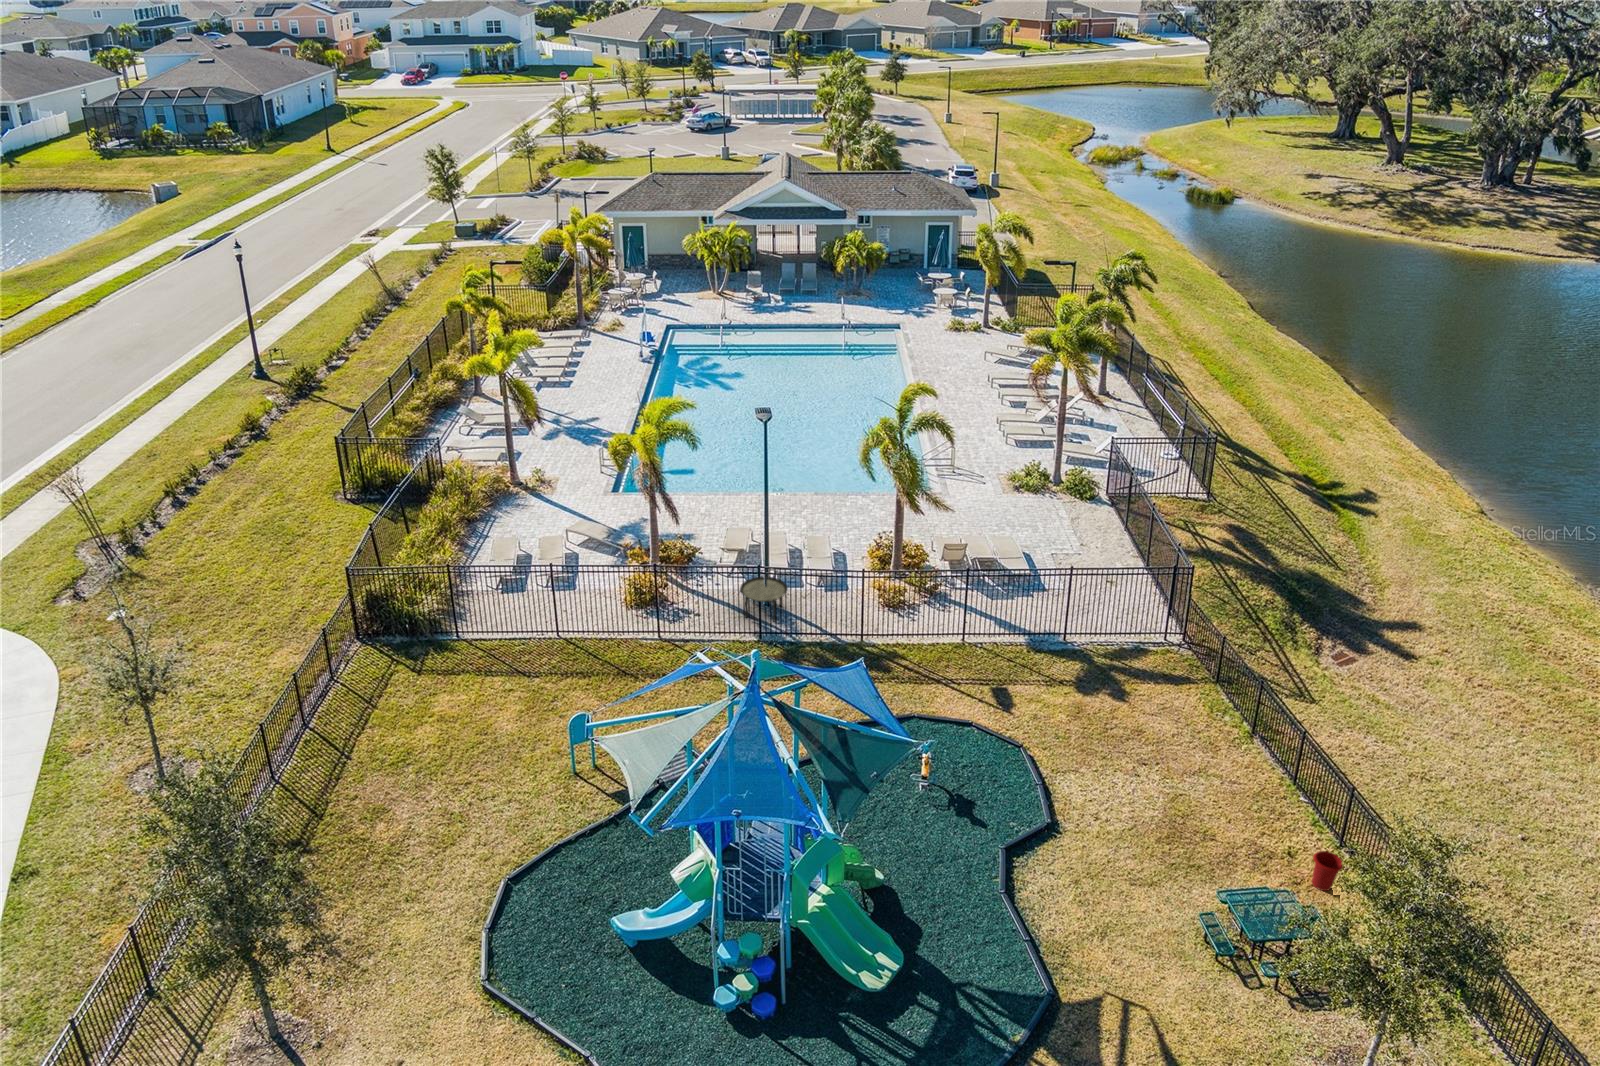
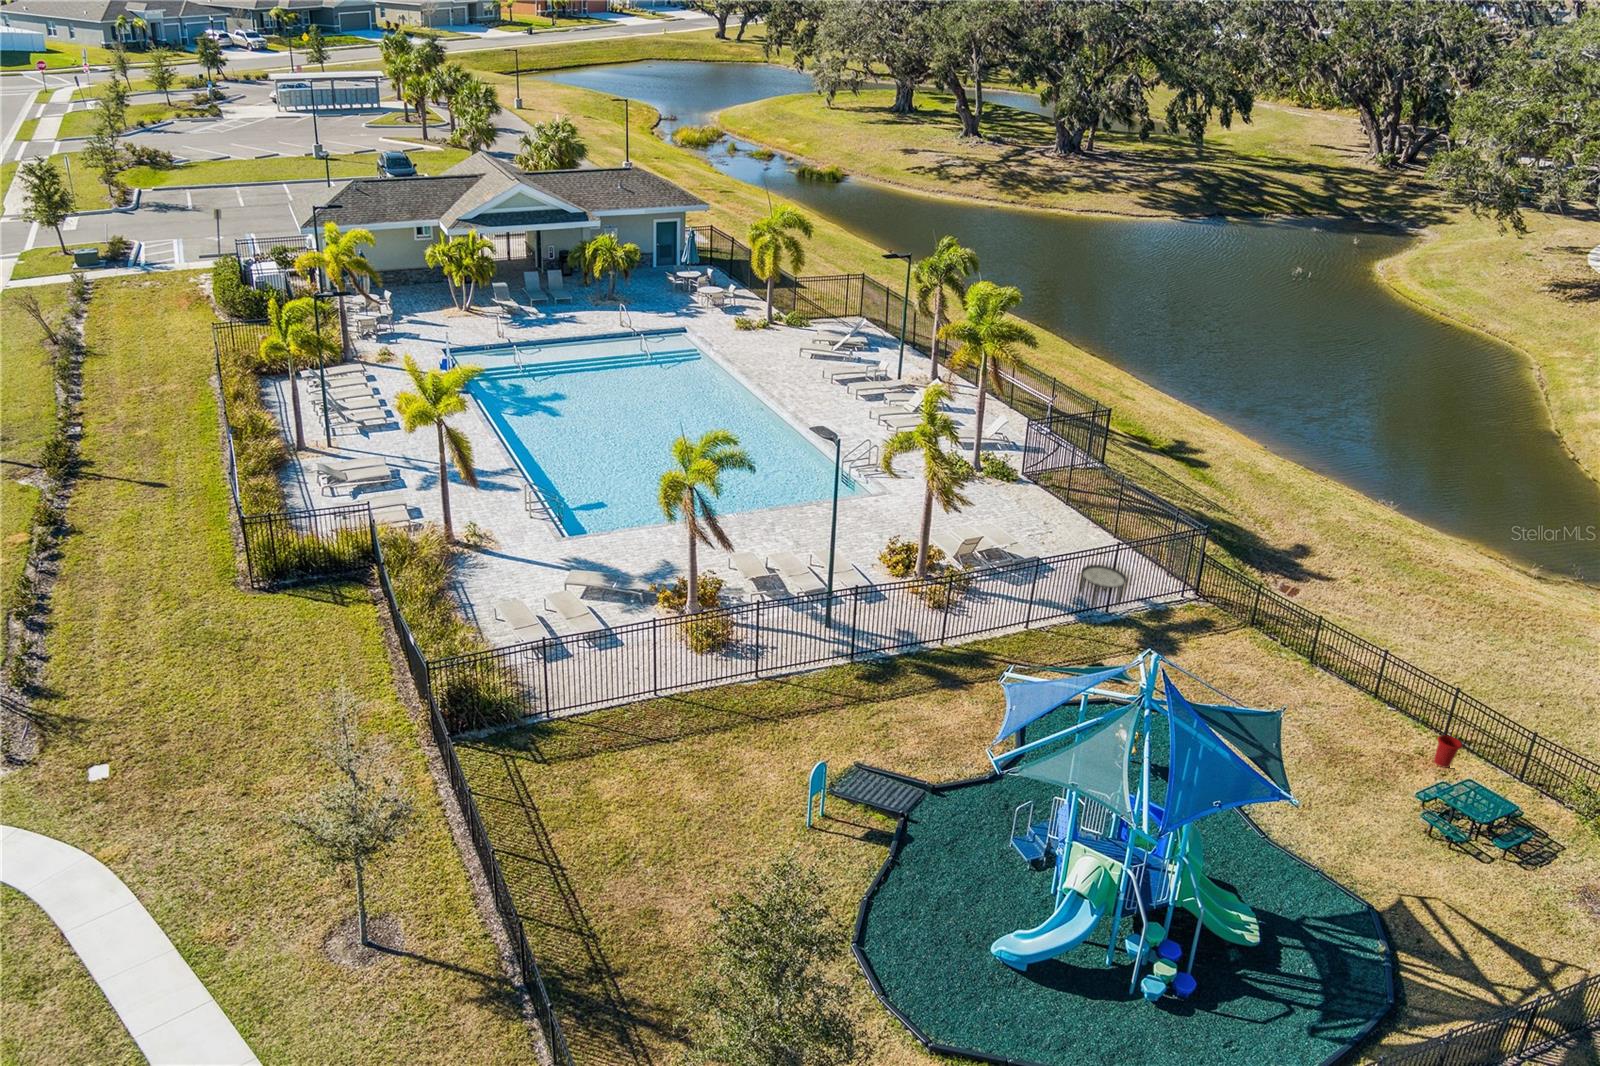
round table: present [740,577,788,621] -> present [1080,565,1127,606]

